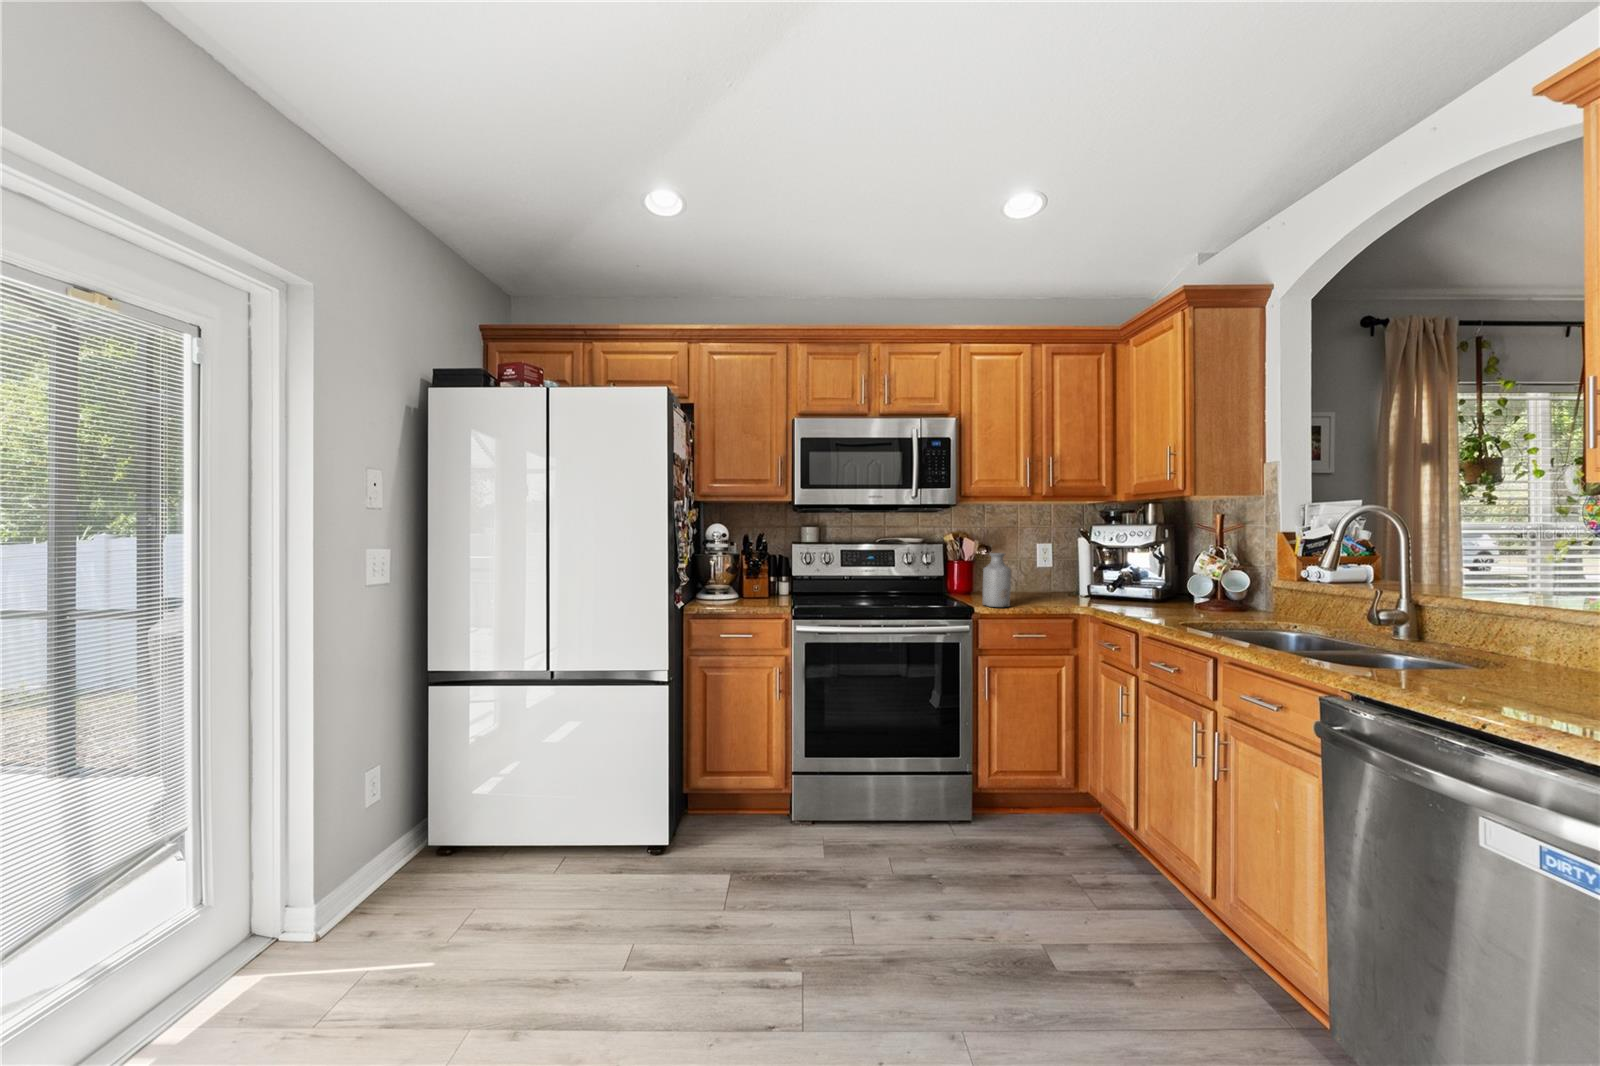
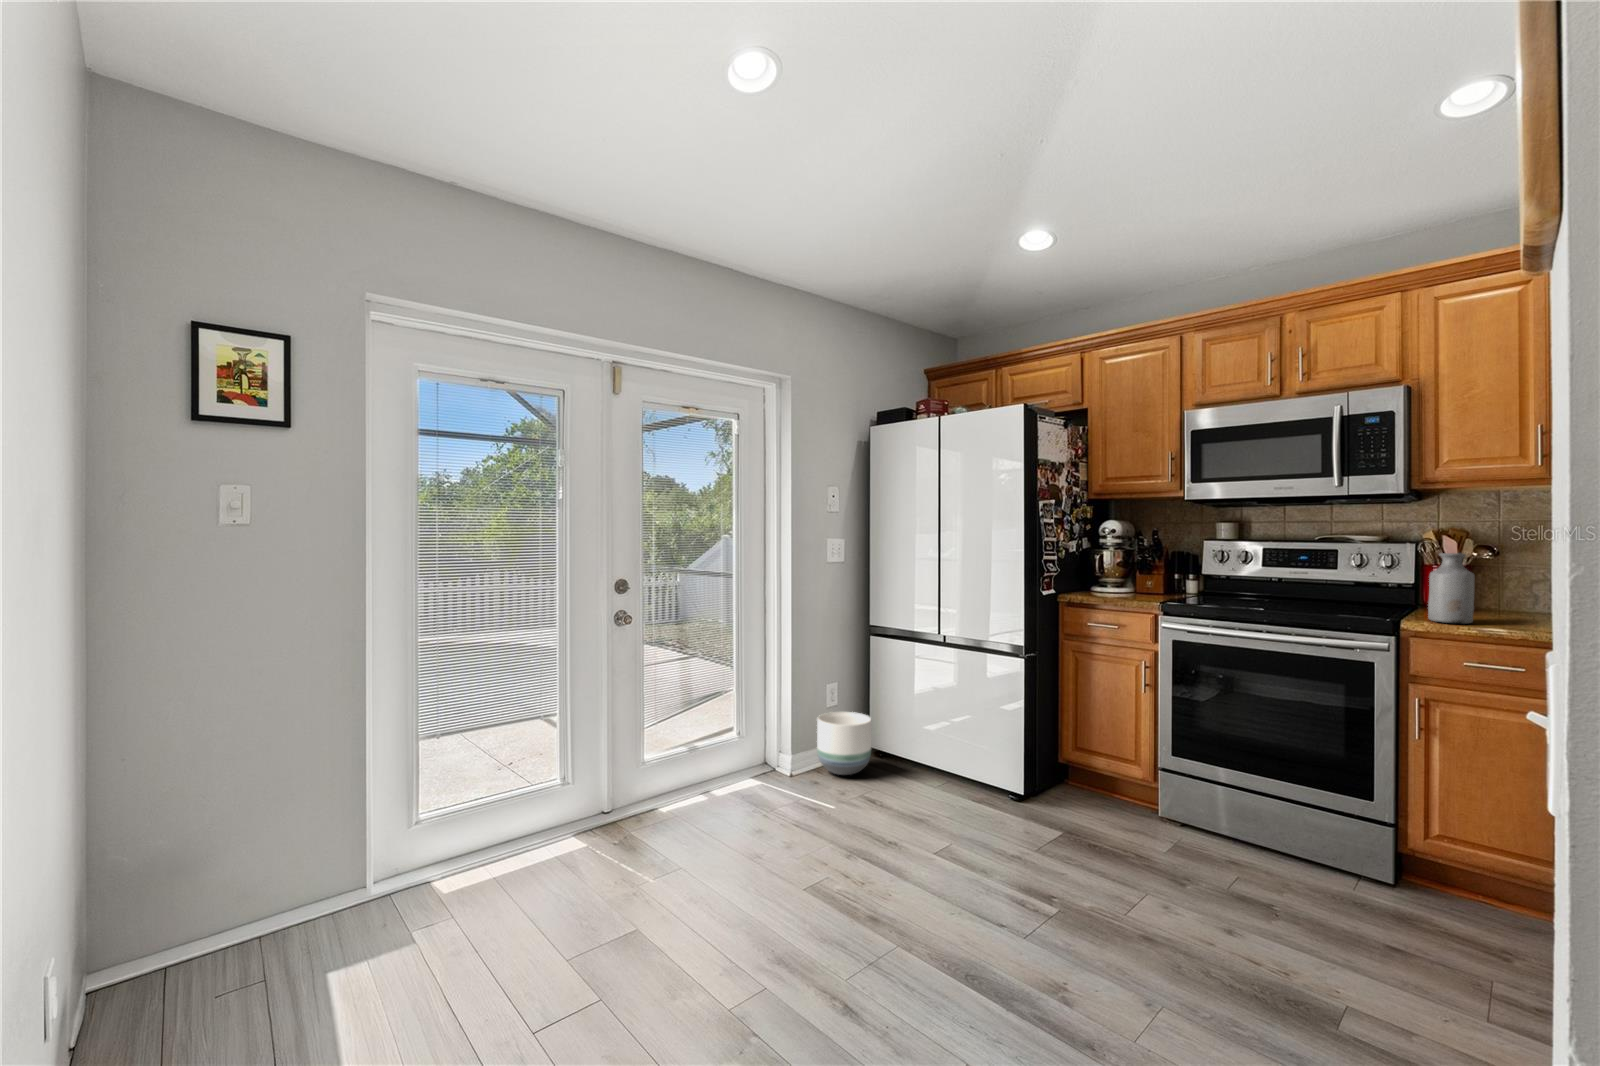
planter: none [362,799,454,904] -> present [817,712,871,775]

